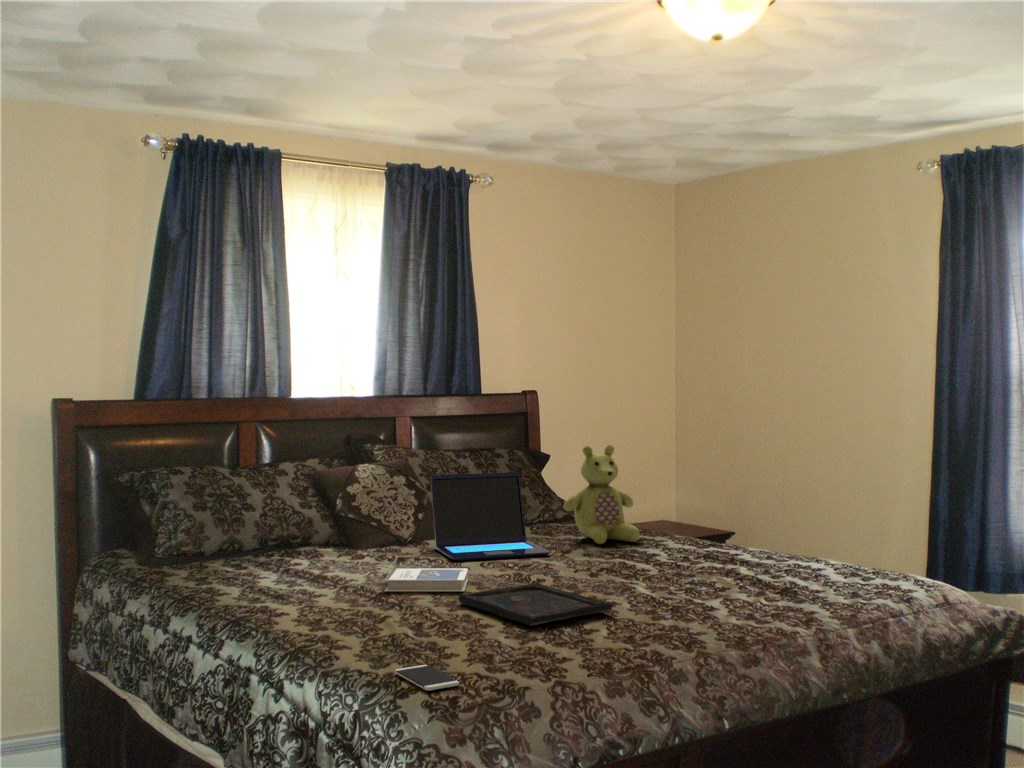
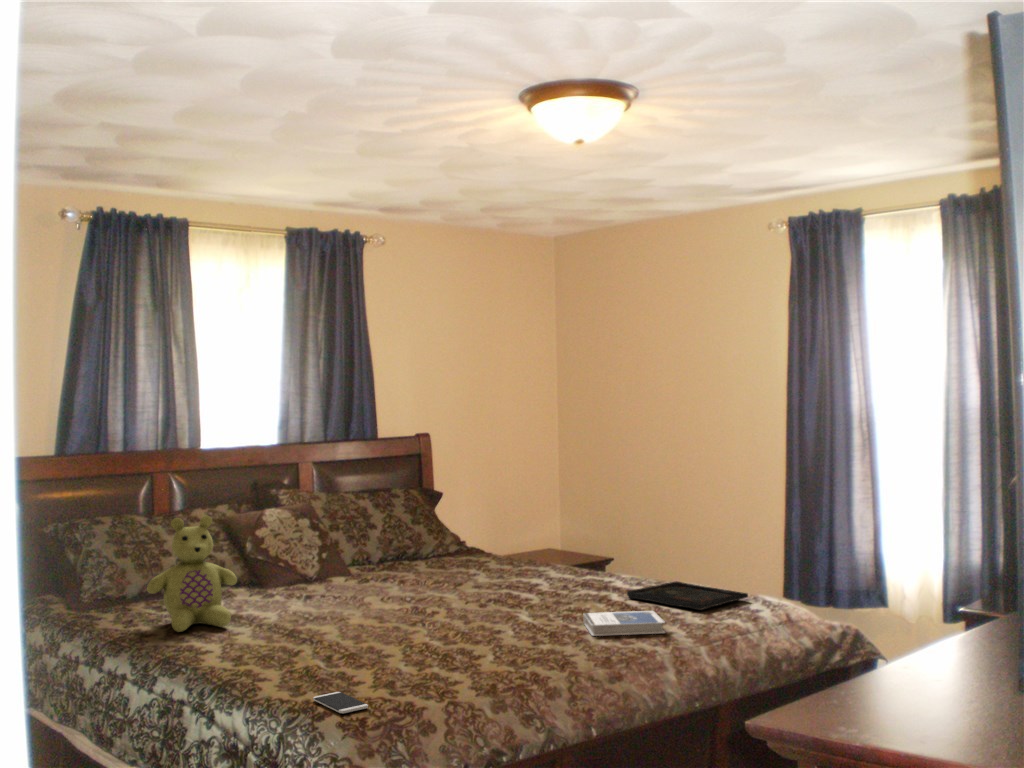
stuffed bear: present [564,445,640,544] -> present [147,516,237,632]
laptop: present [430,472,551,561] -> none [336,513,446,596]
hardback book: present [385,568,468,591] -> present [584,611,665,636]
tray: present [459,583,612,625] -> present [627,581,748,610]

